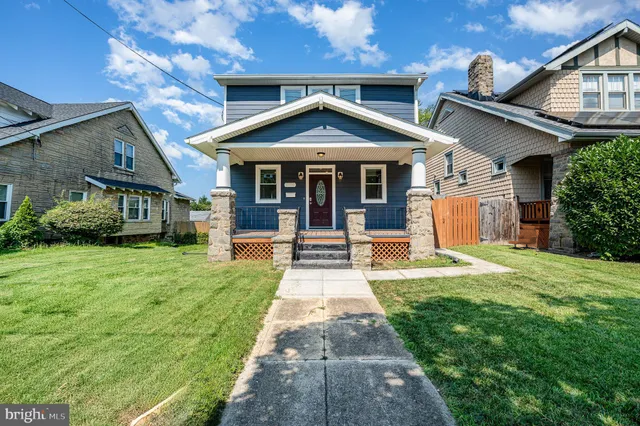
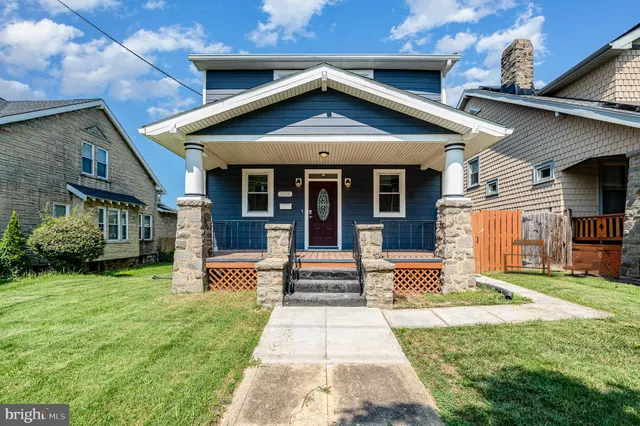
bench: none [463,220,498,249] -> present [503,239,550,277]

